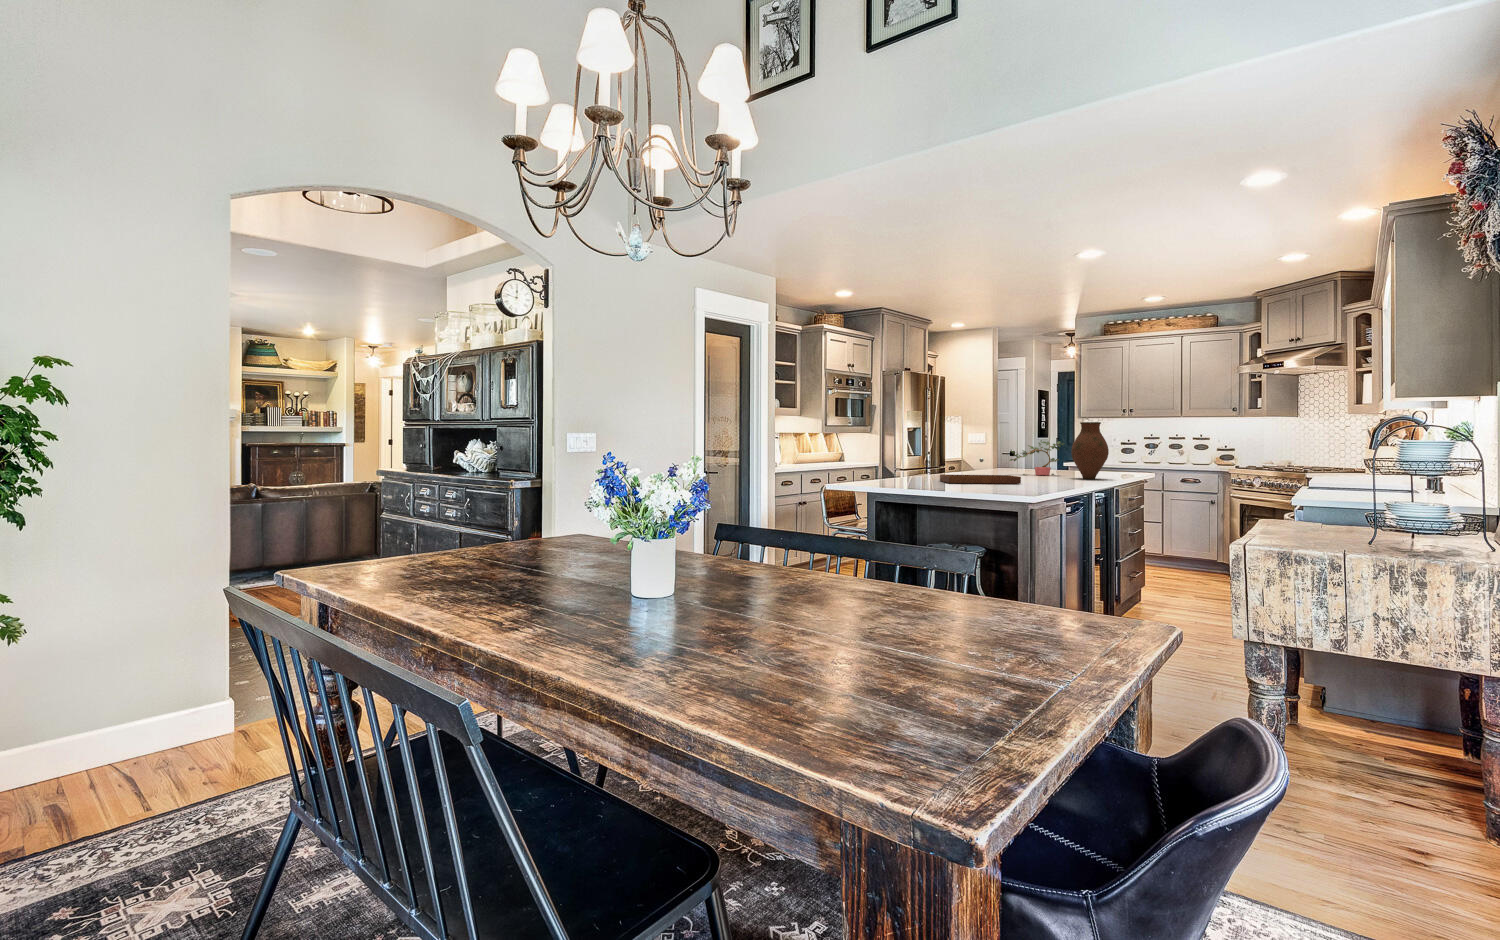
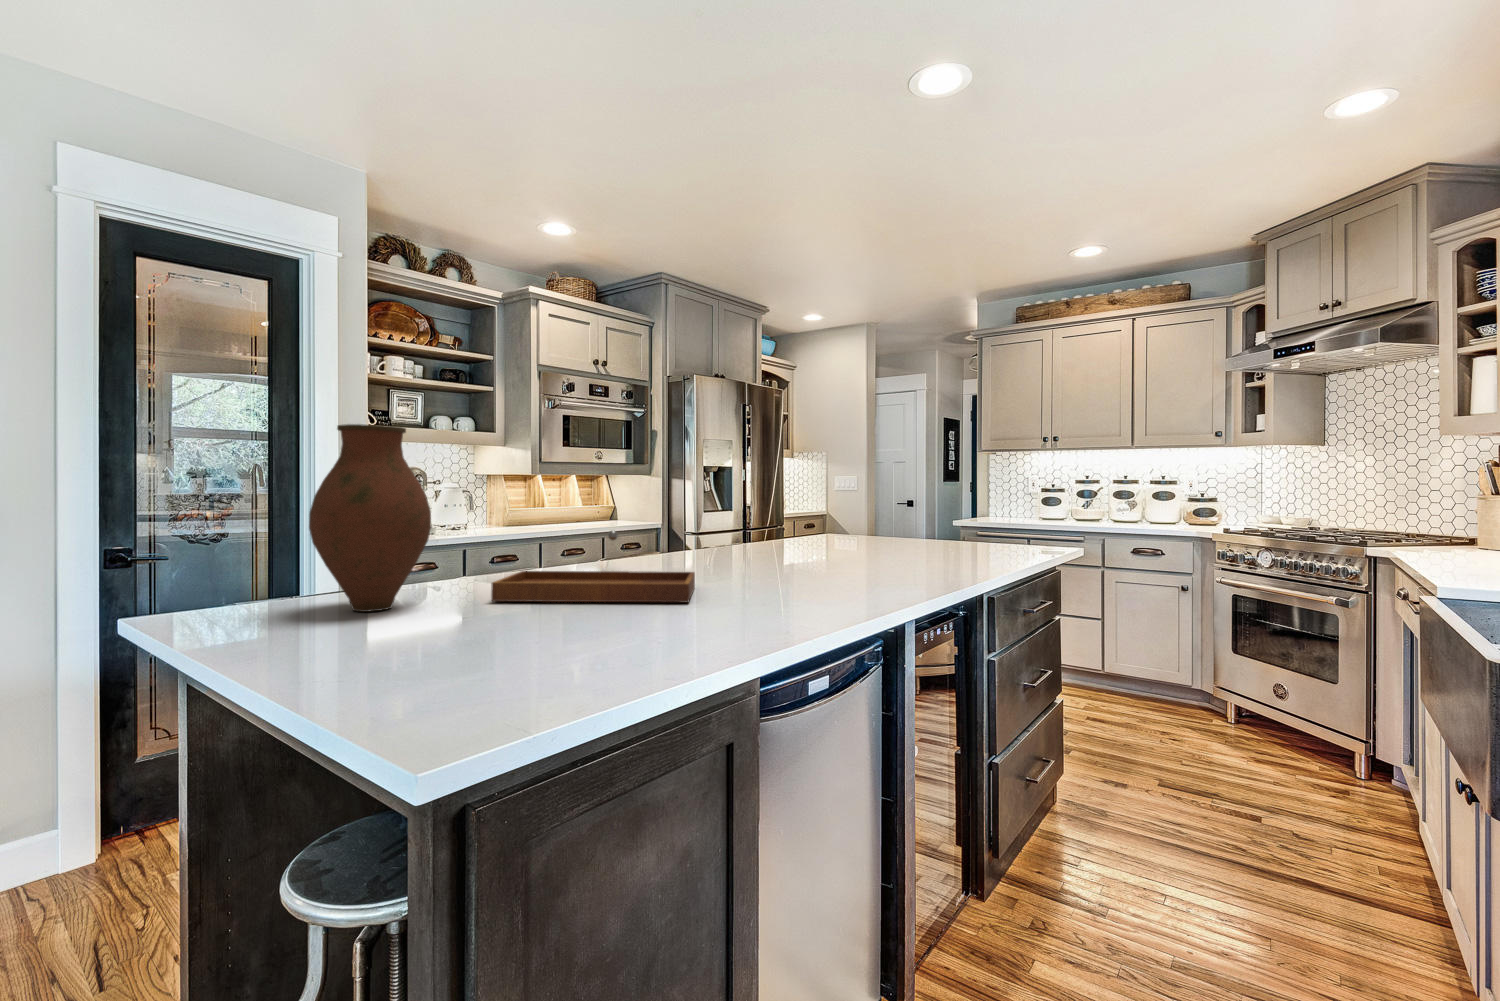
vase: present [1071,422,1109,479] -> present [309,424,431,612]
potted plant: present [1009,440,1063,475] -> none [770,484,883,560]

